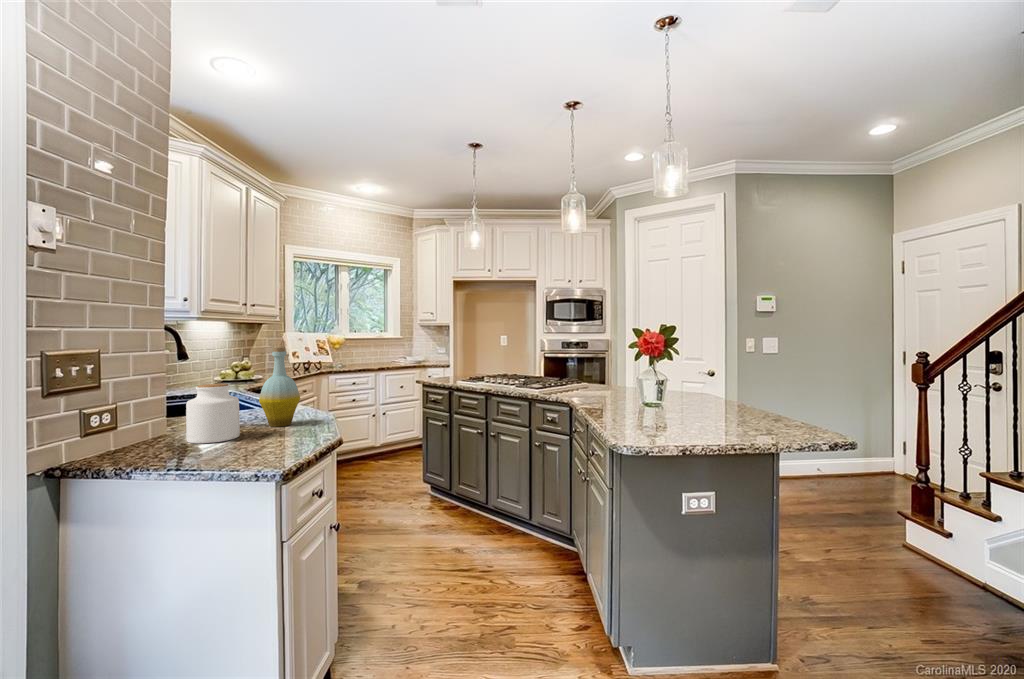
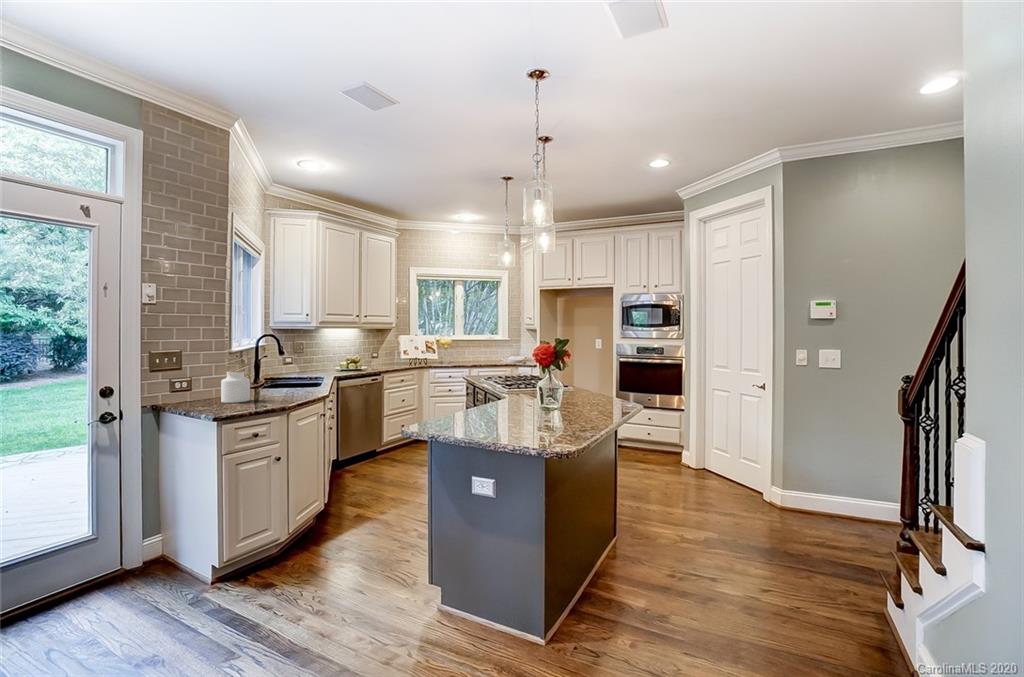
bottle: present [259,347,300,427] -> none [271,351,296,399]

